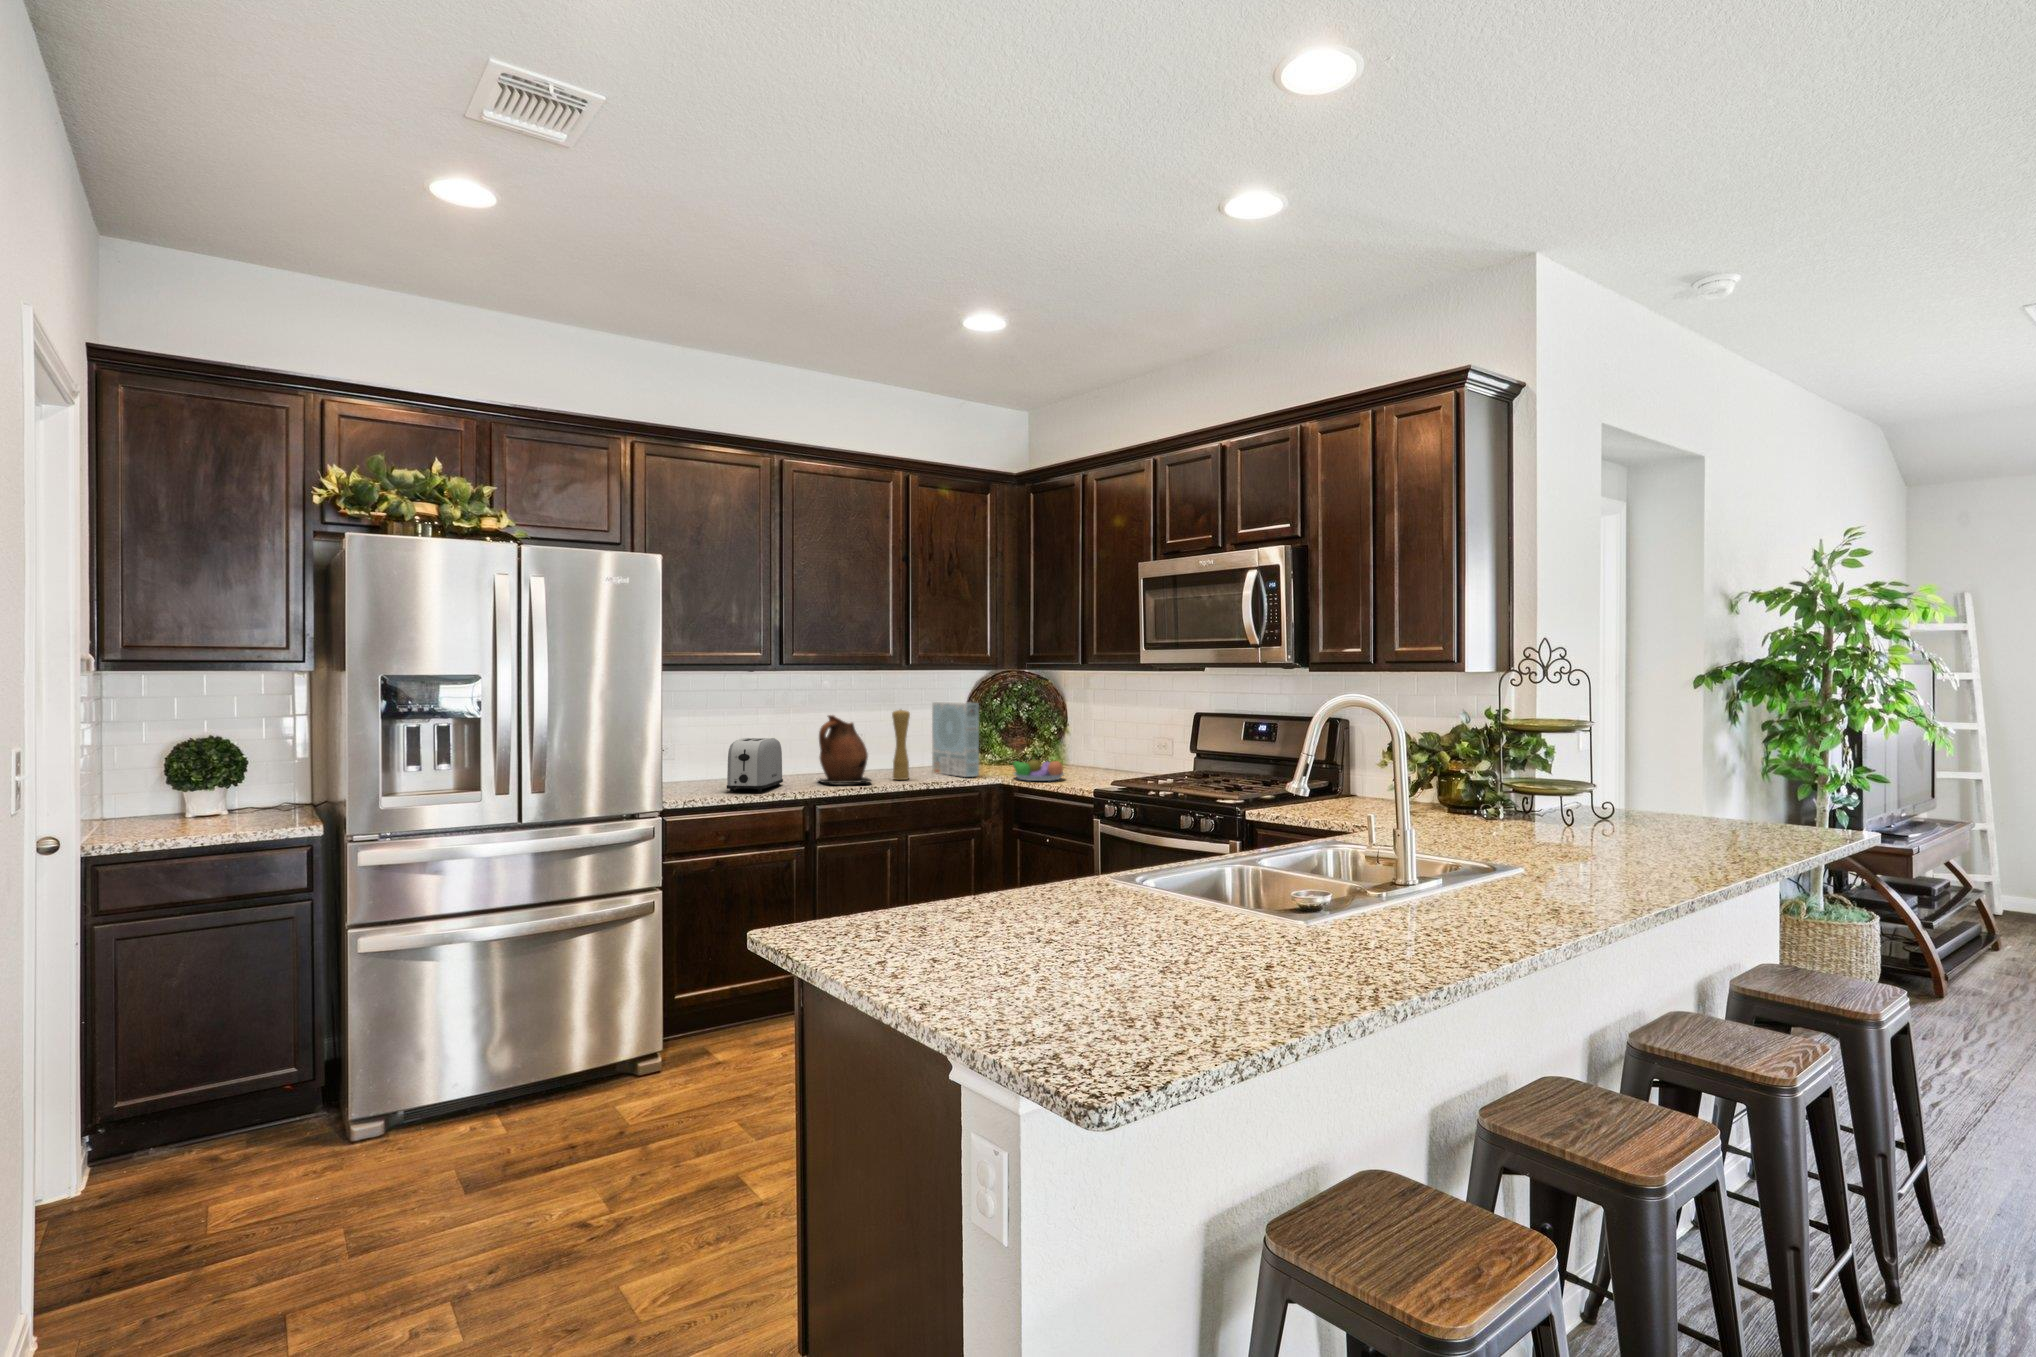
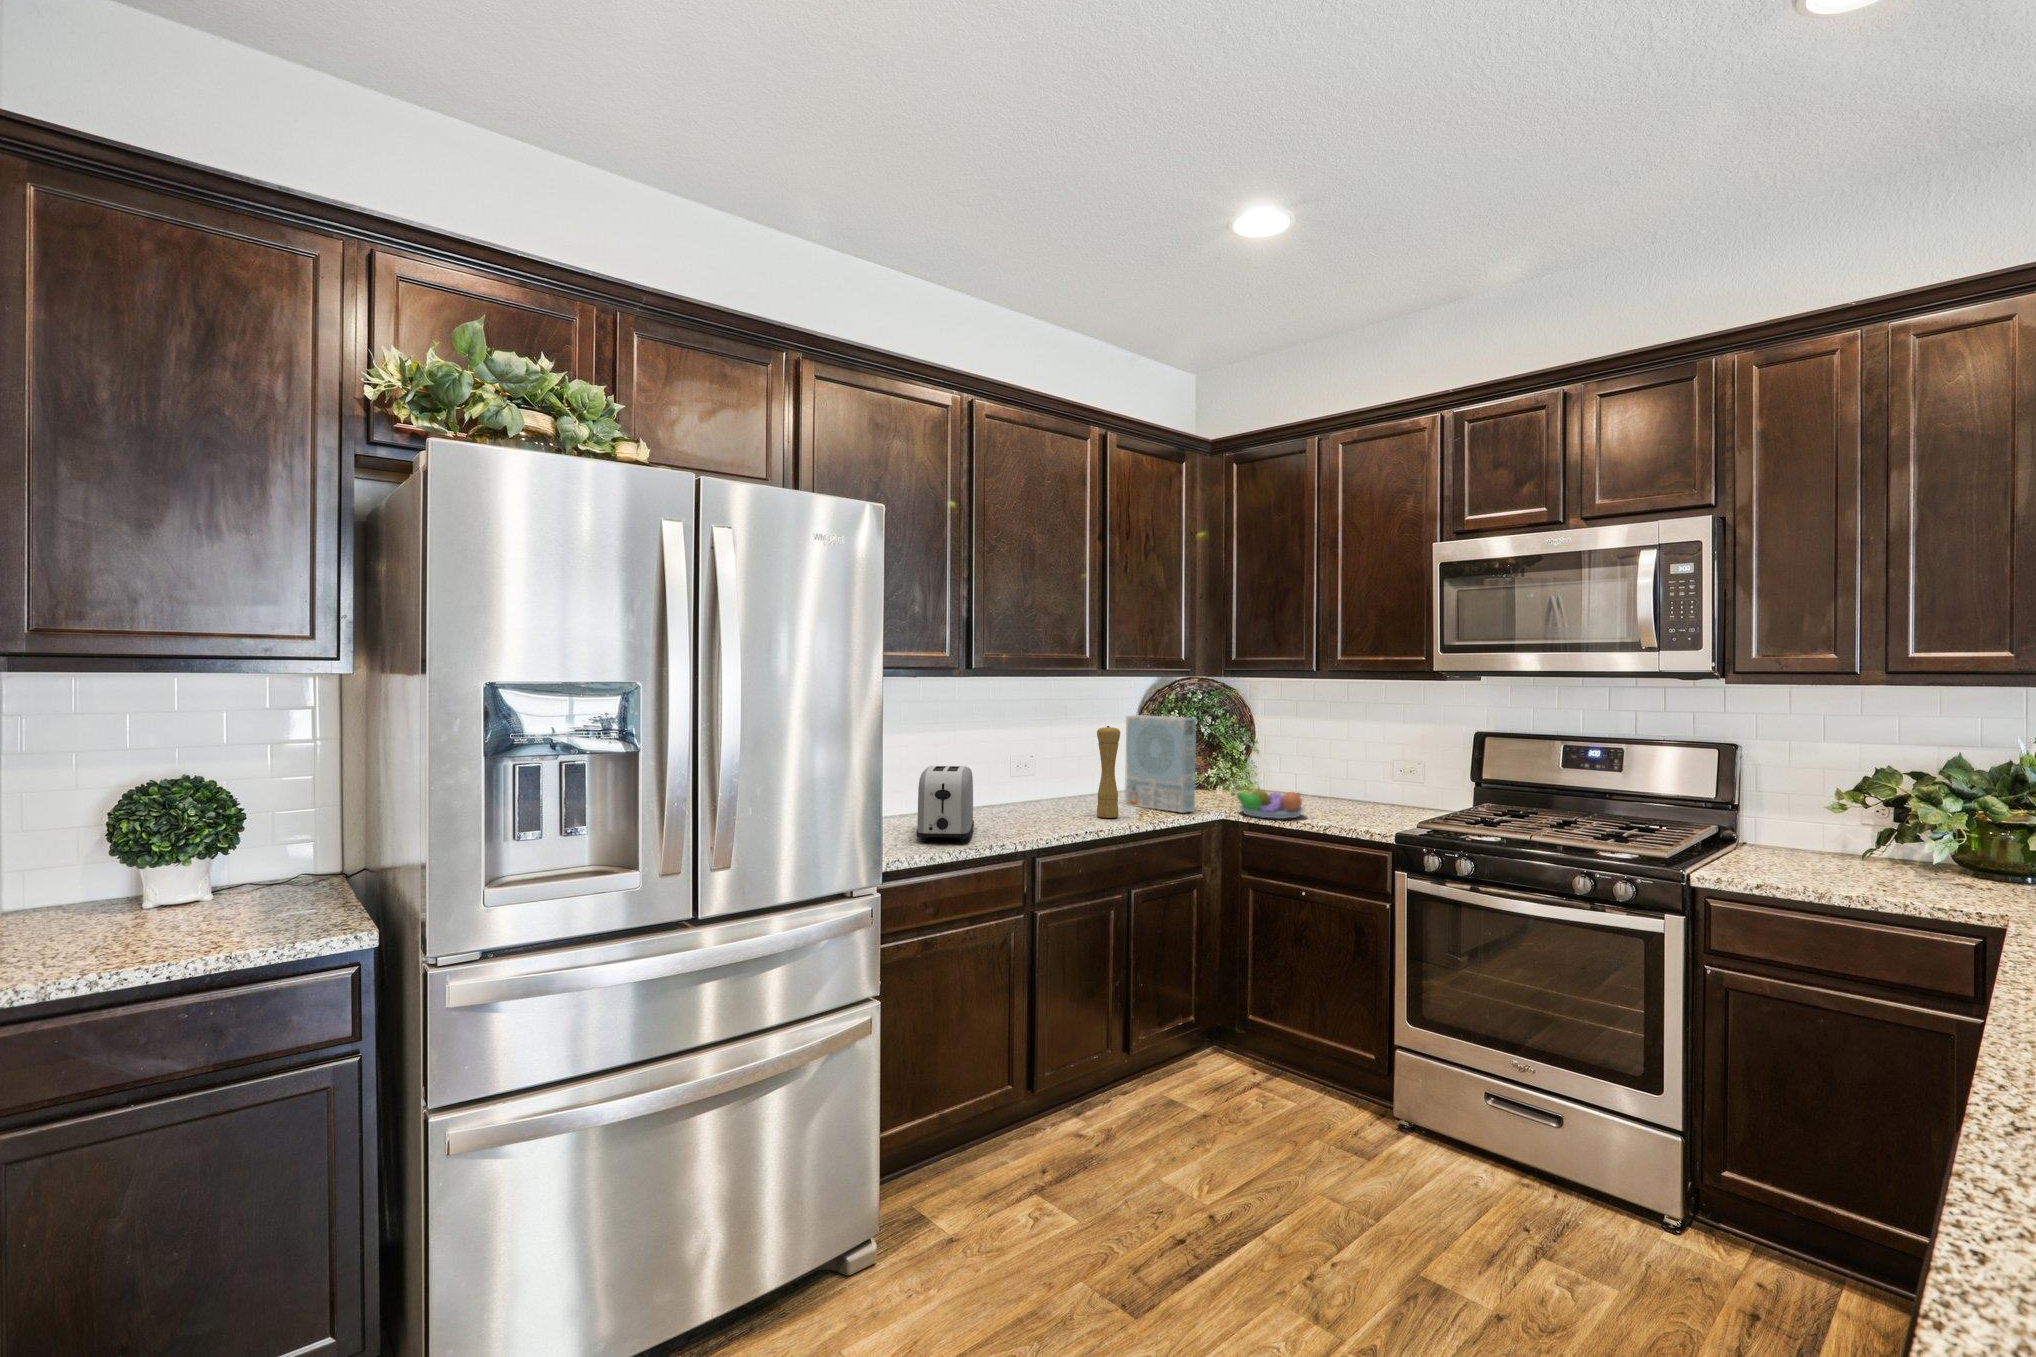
ceramic pitcher: present [819,715,871,783] -> none [1005,734,1086,826]

